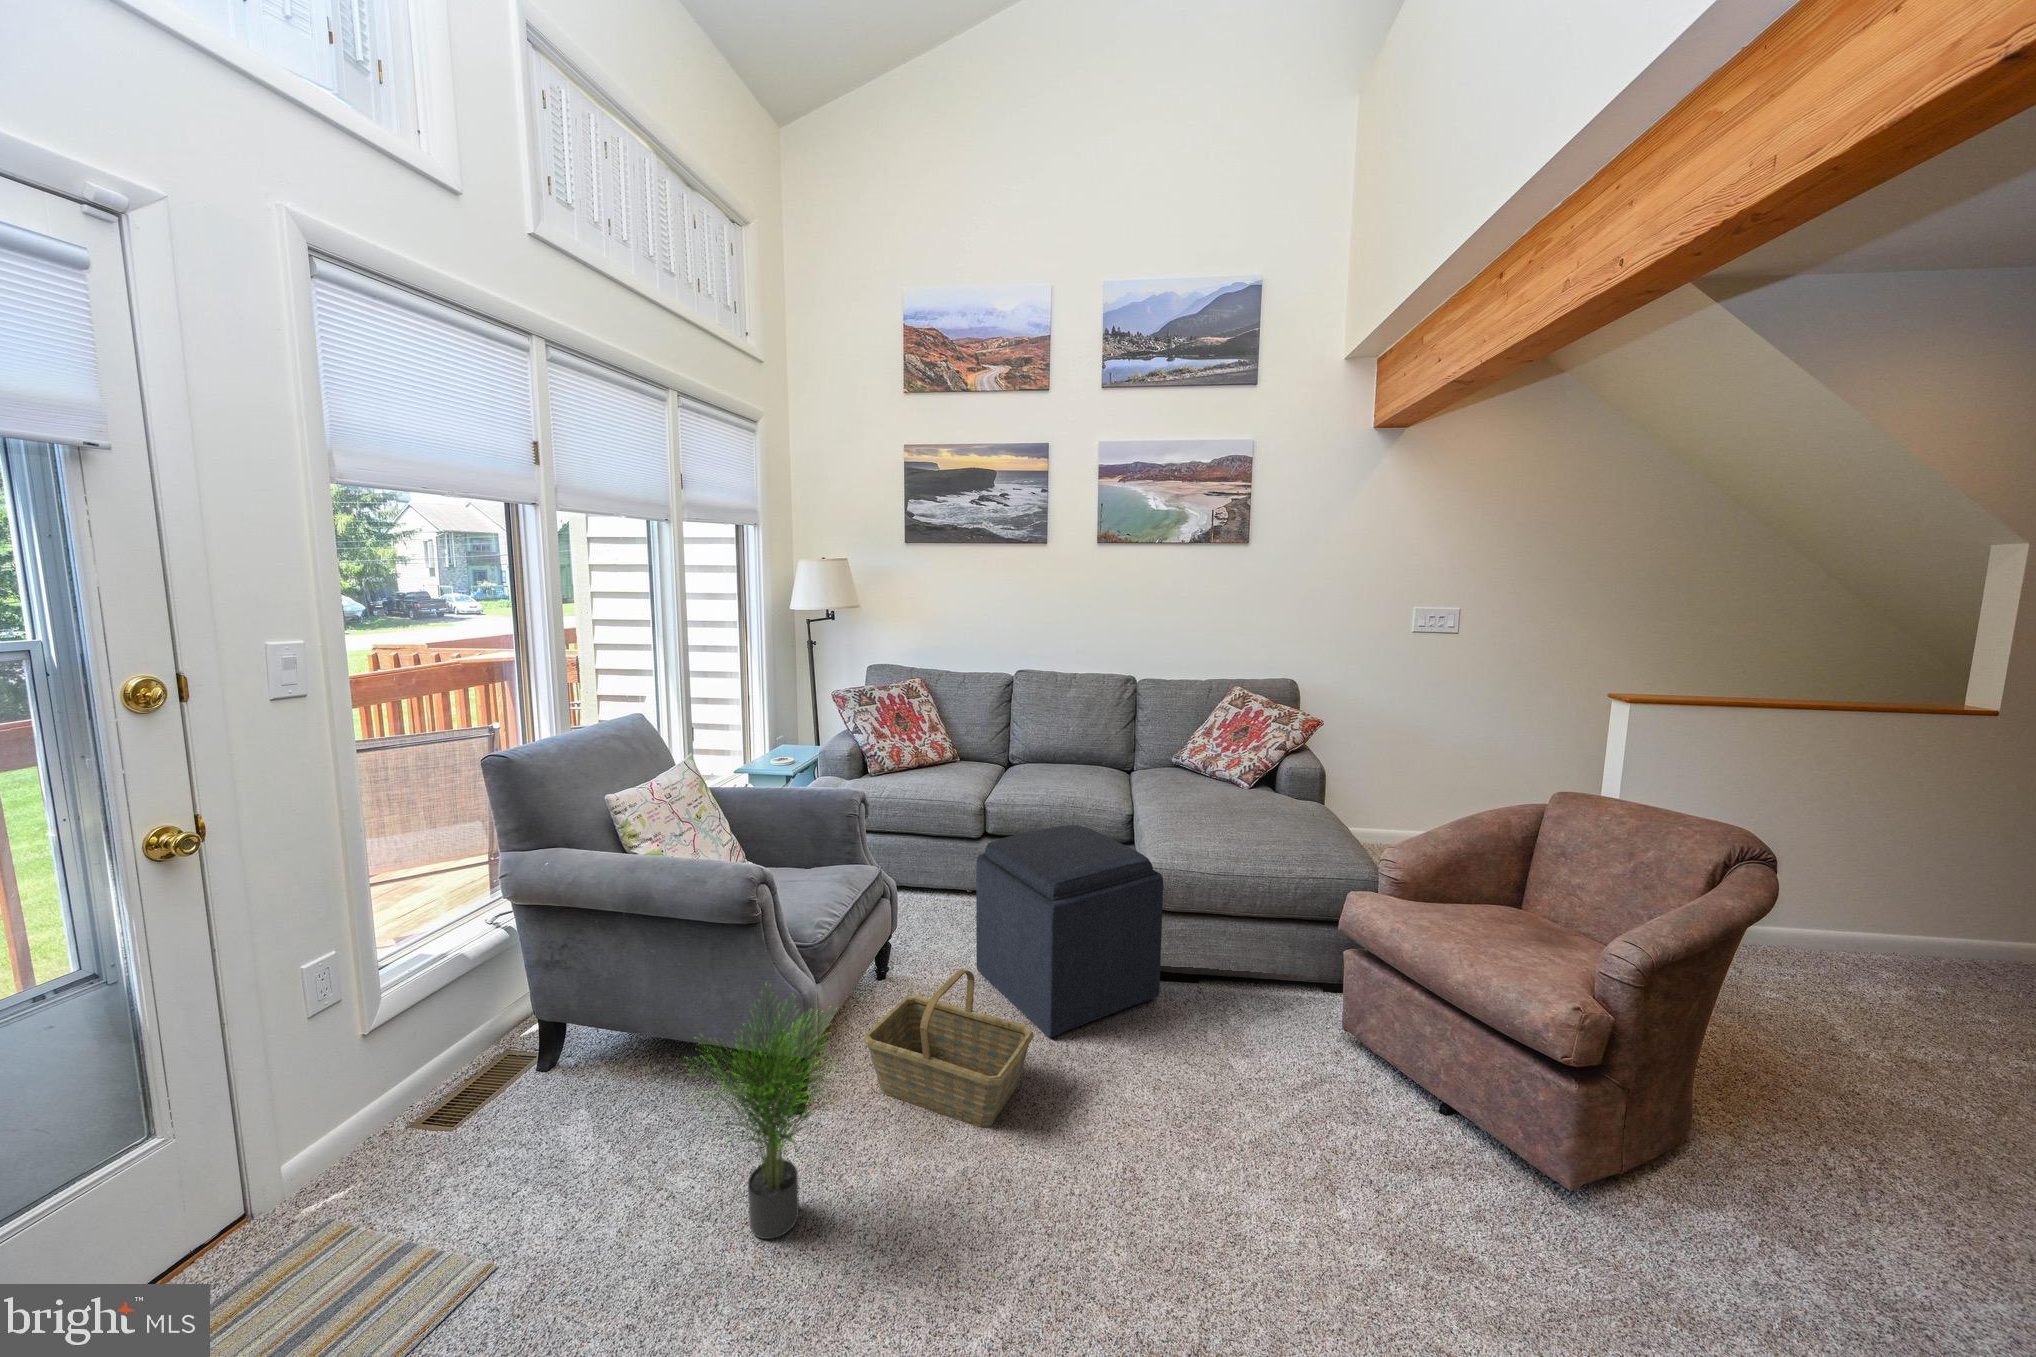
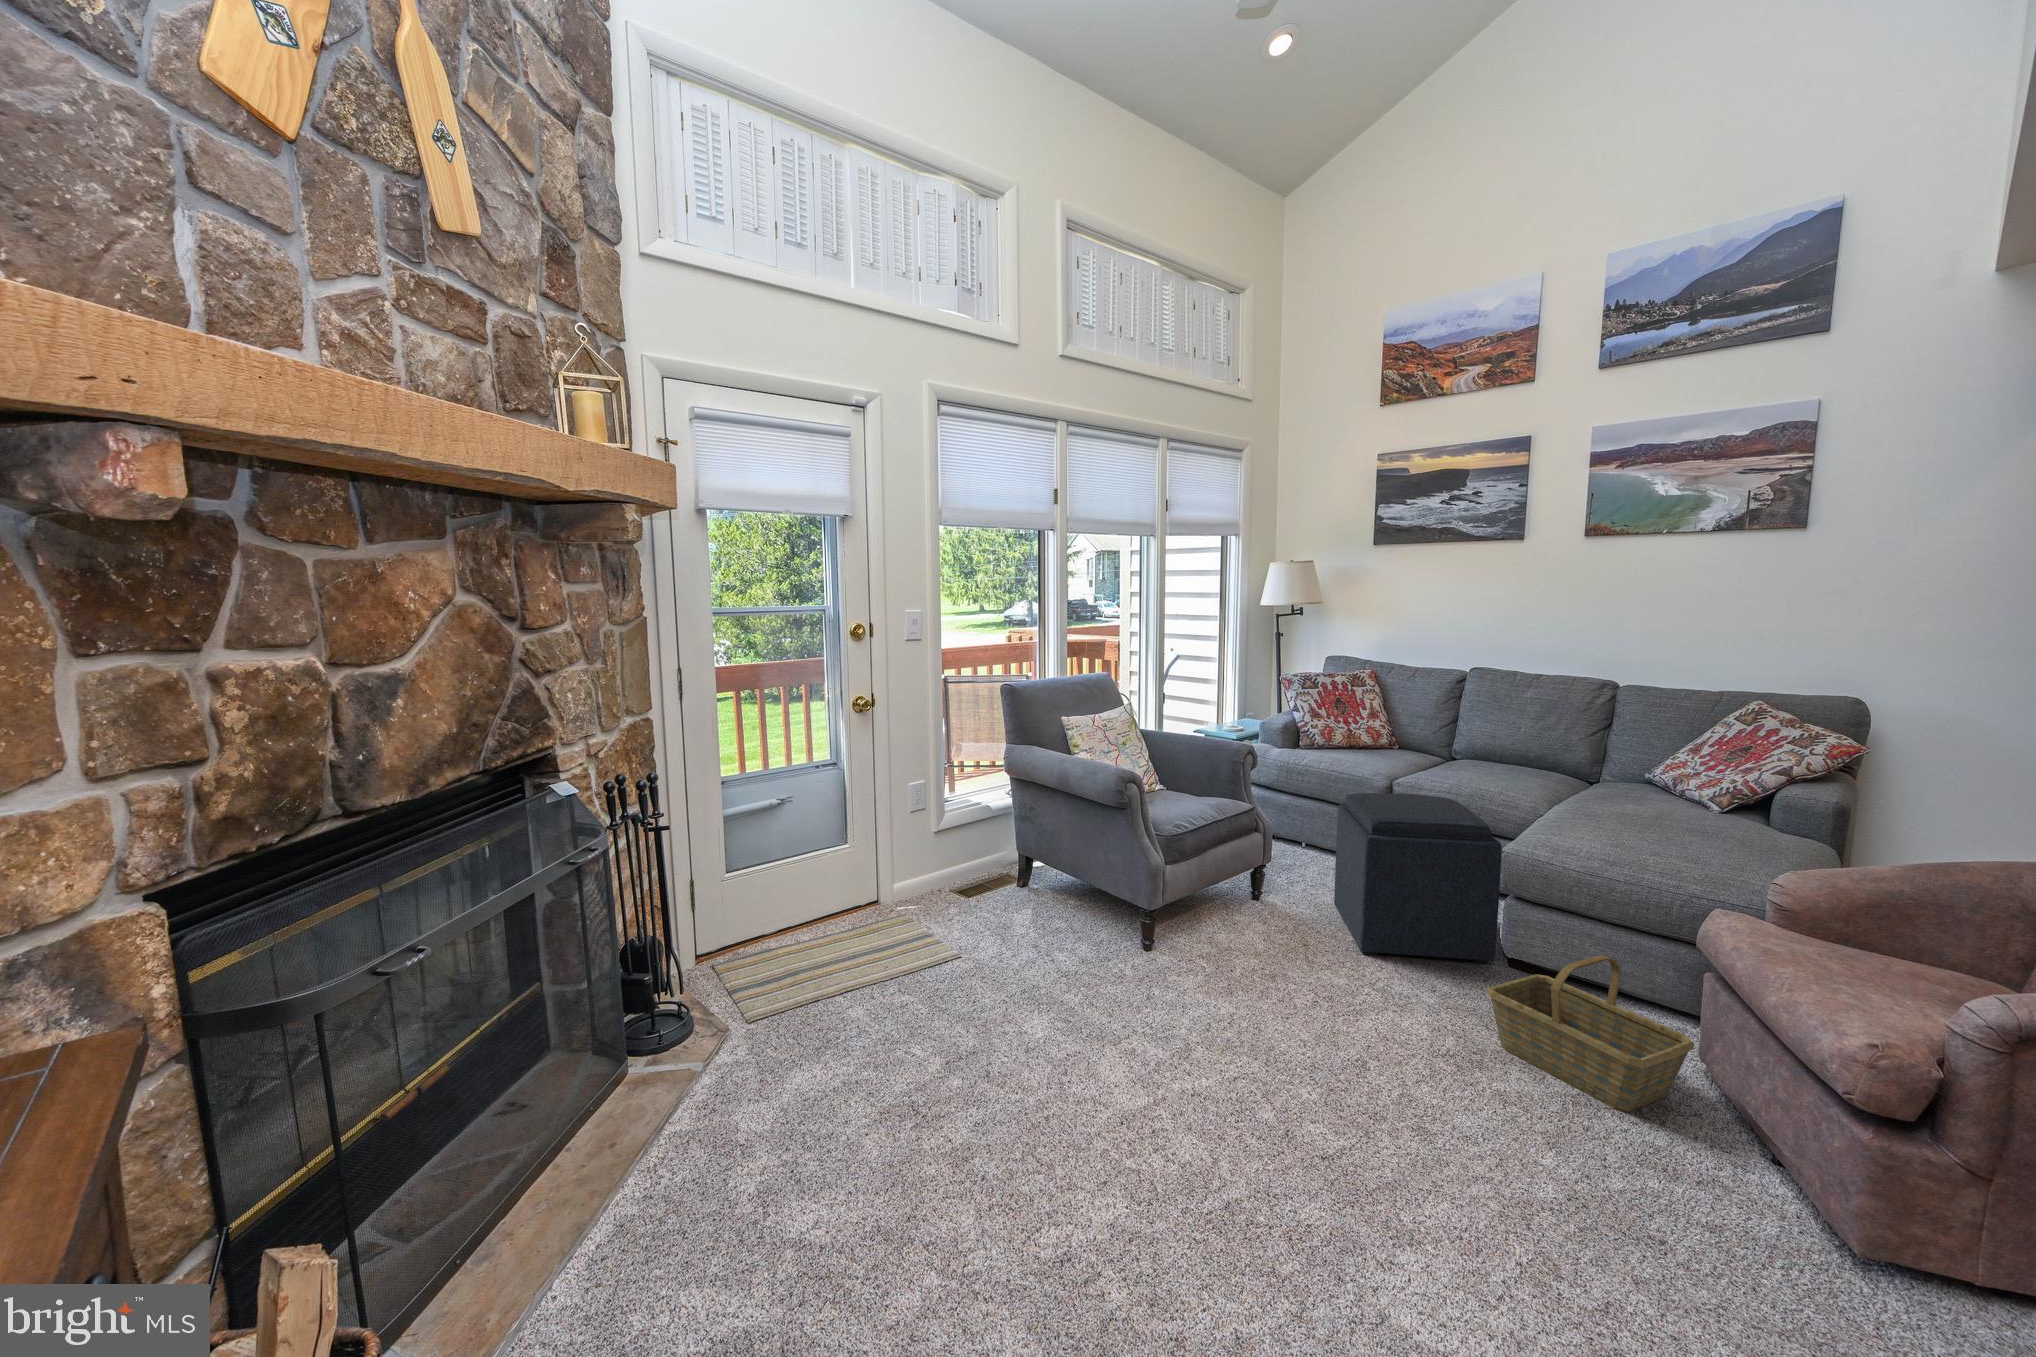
basket: present [864,969,1033,1127] -> present [1487,955,1694,1113]
potted plant: present [686,984,837,1239] -> none [1070,813,1161,966]

